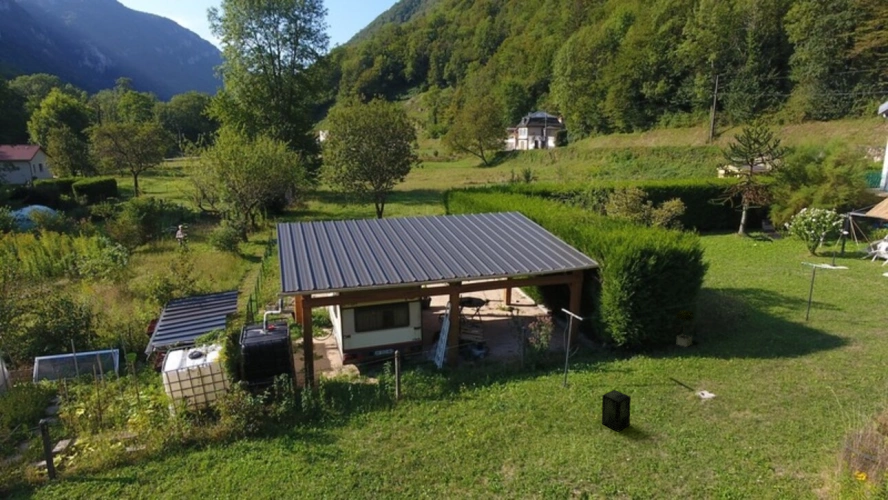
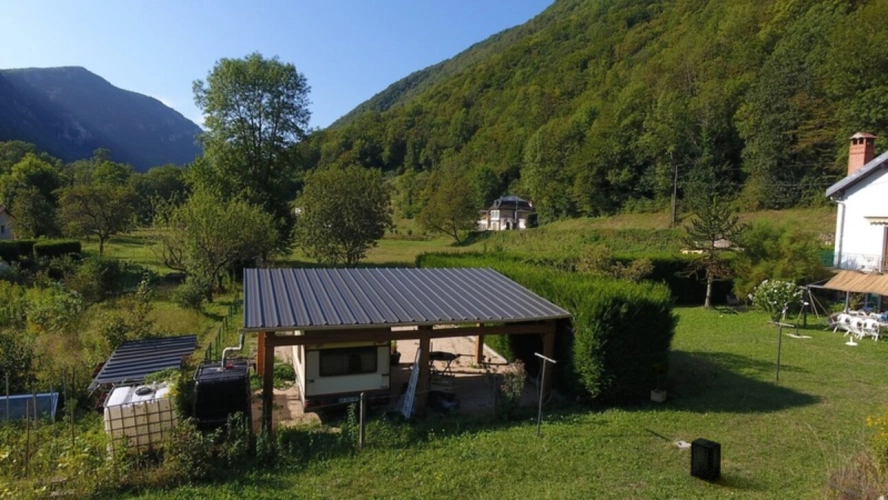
storage box: present [602,390,631,432] -> present [690,438,721,483]

